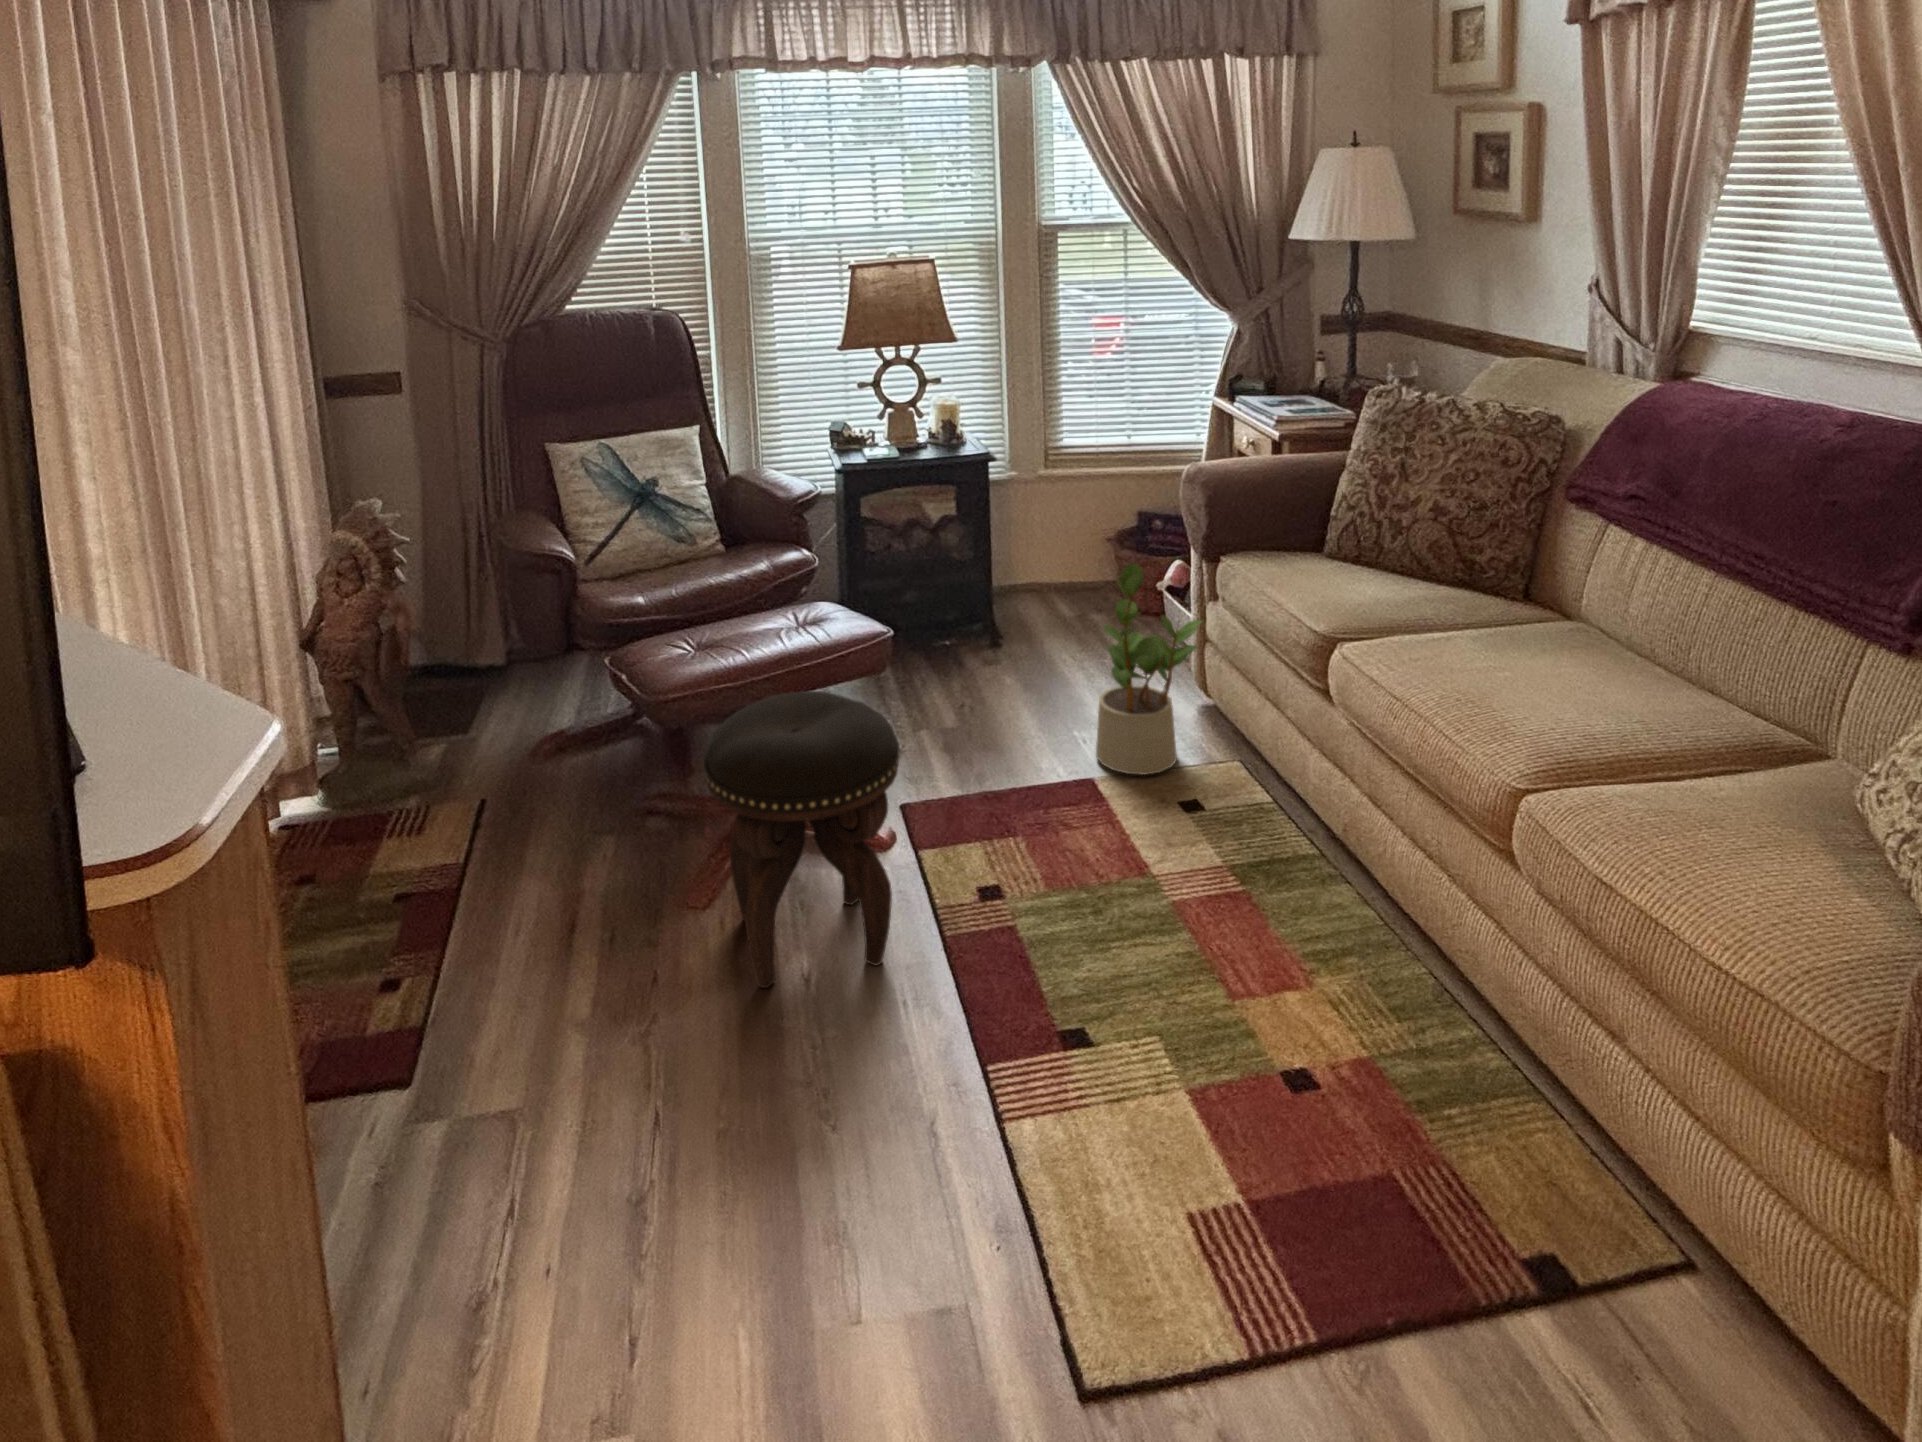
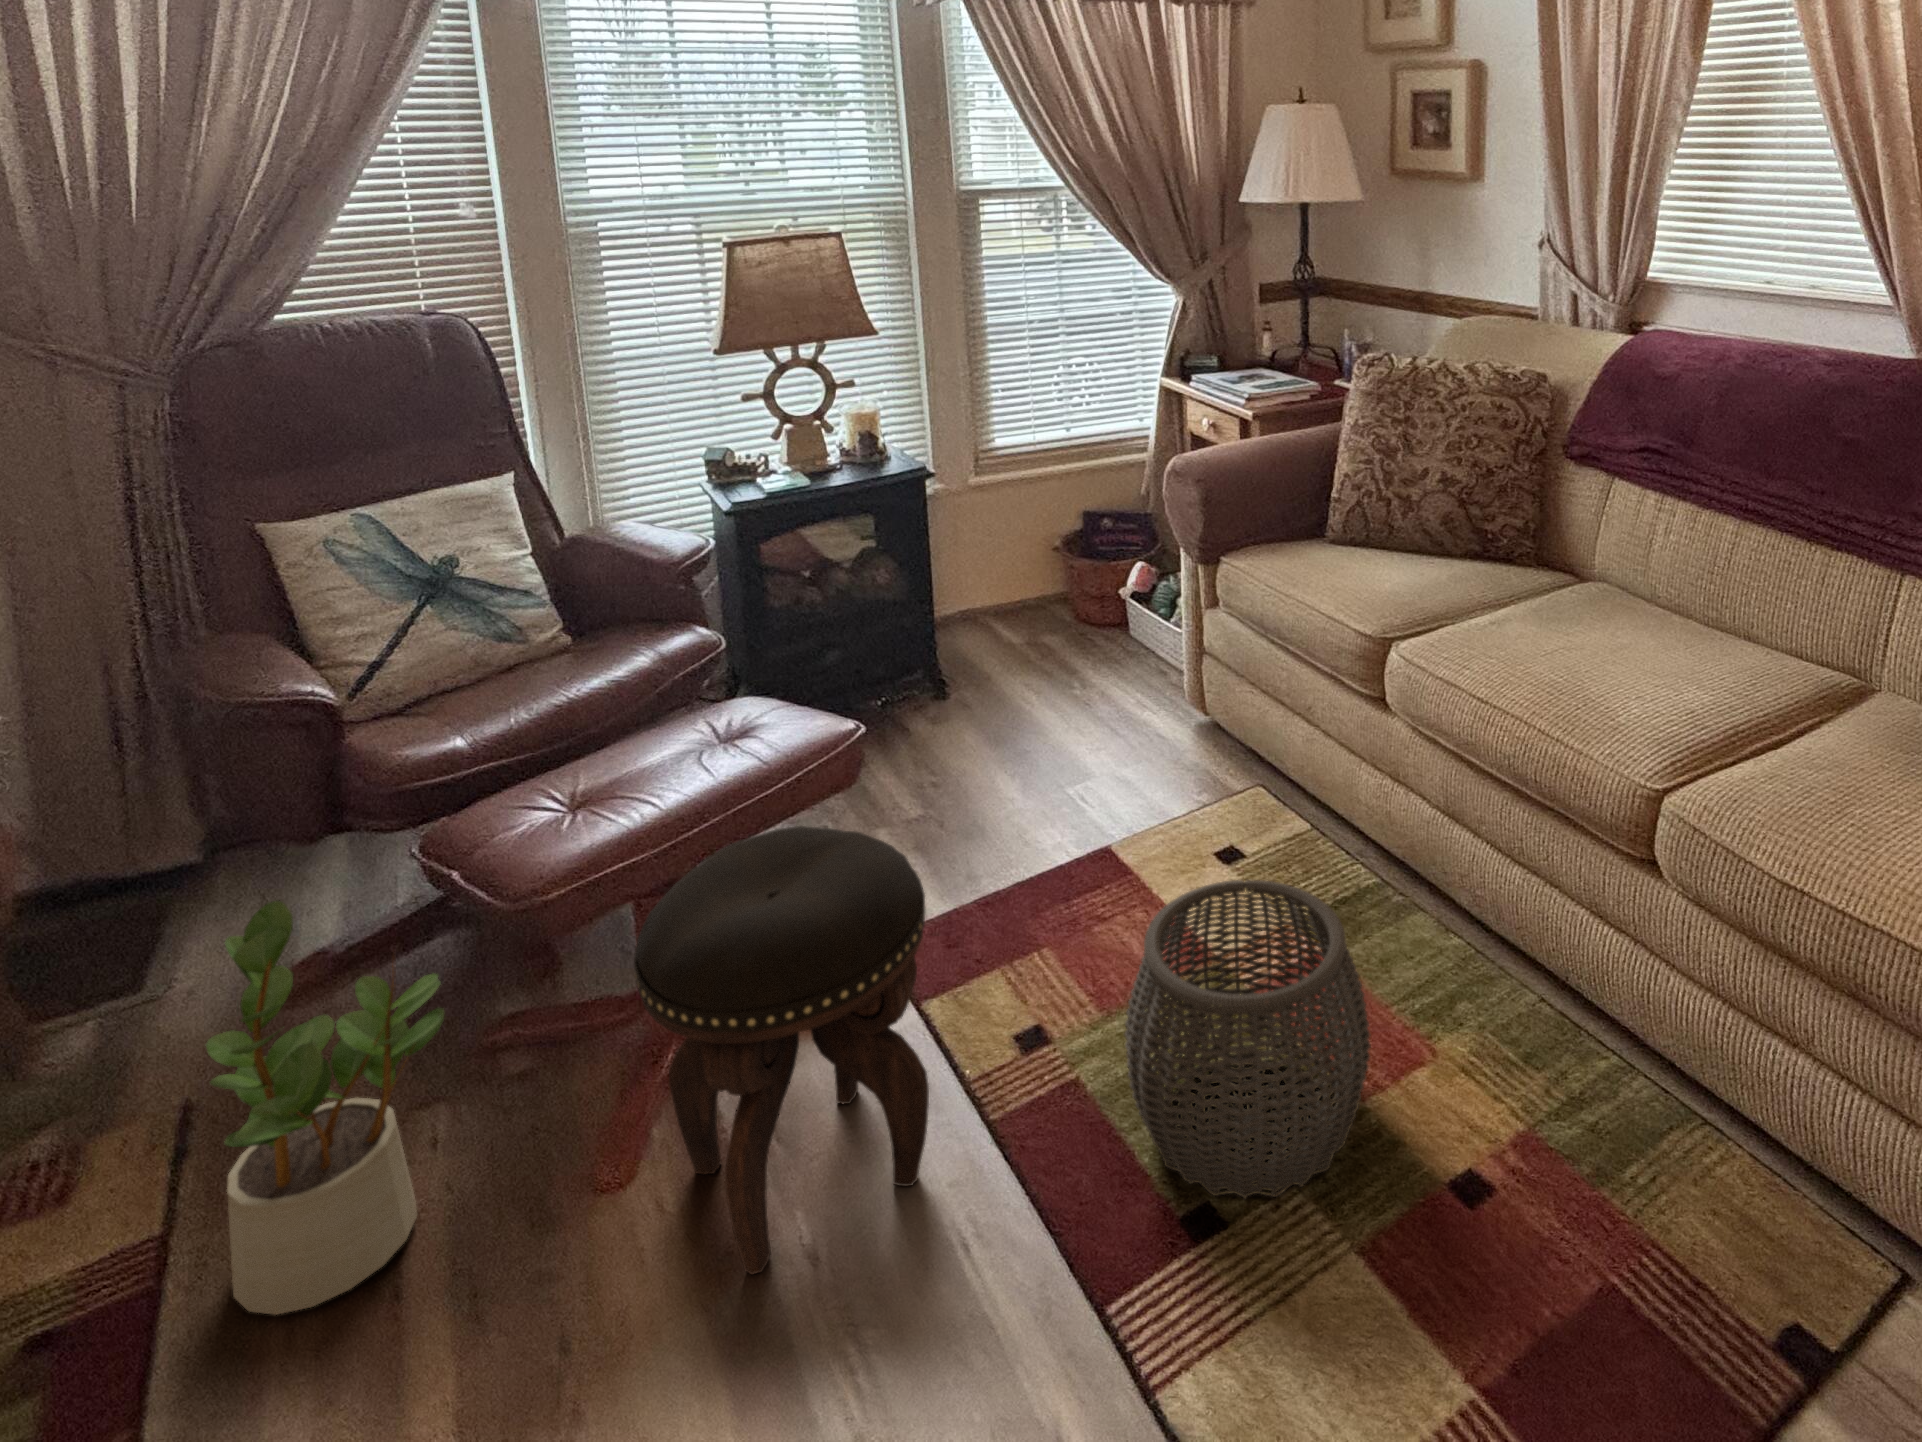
potted plant: present [1096,563,1202,775] -> present [206,900,444,1315]
woven basket: none [1035,798,1238,1046] -> present [1125,880,1371,1199]

